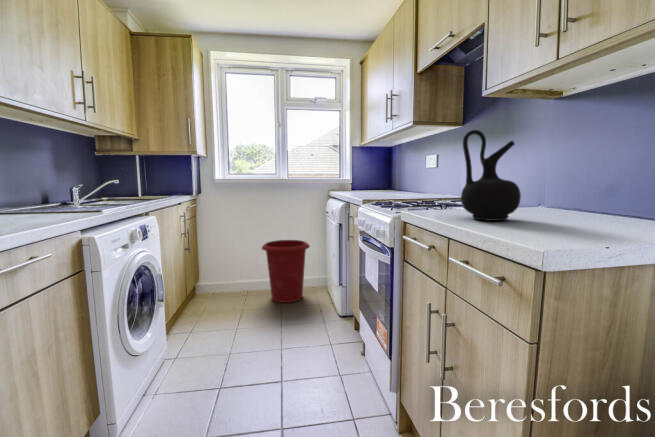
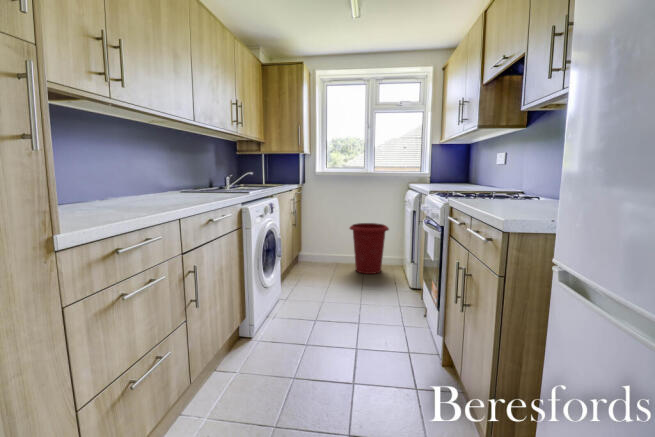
ceramic jug: present [461,130,521,221] -> none [488,141,533,206]

